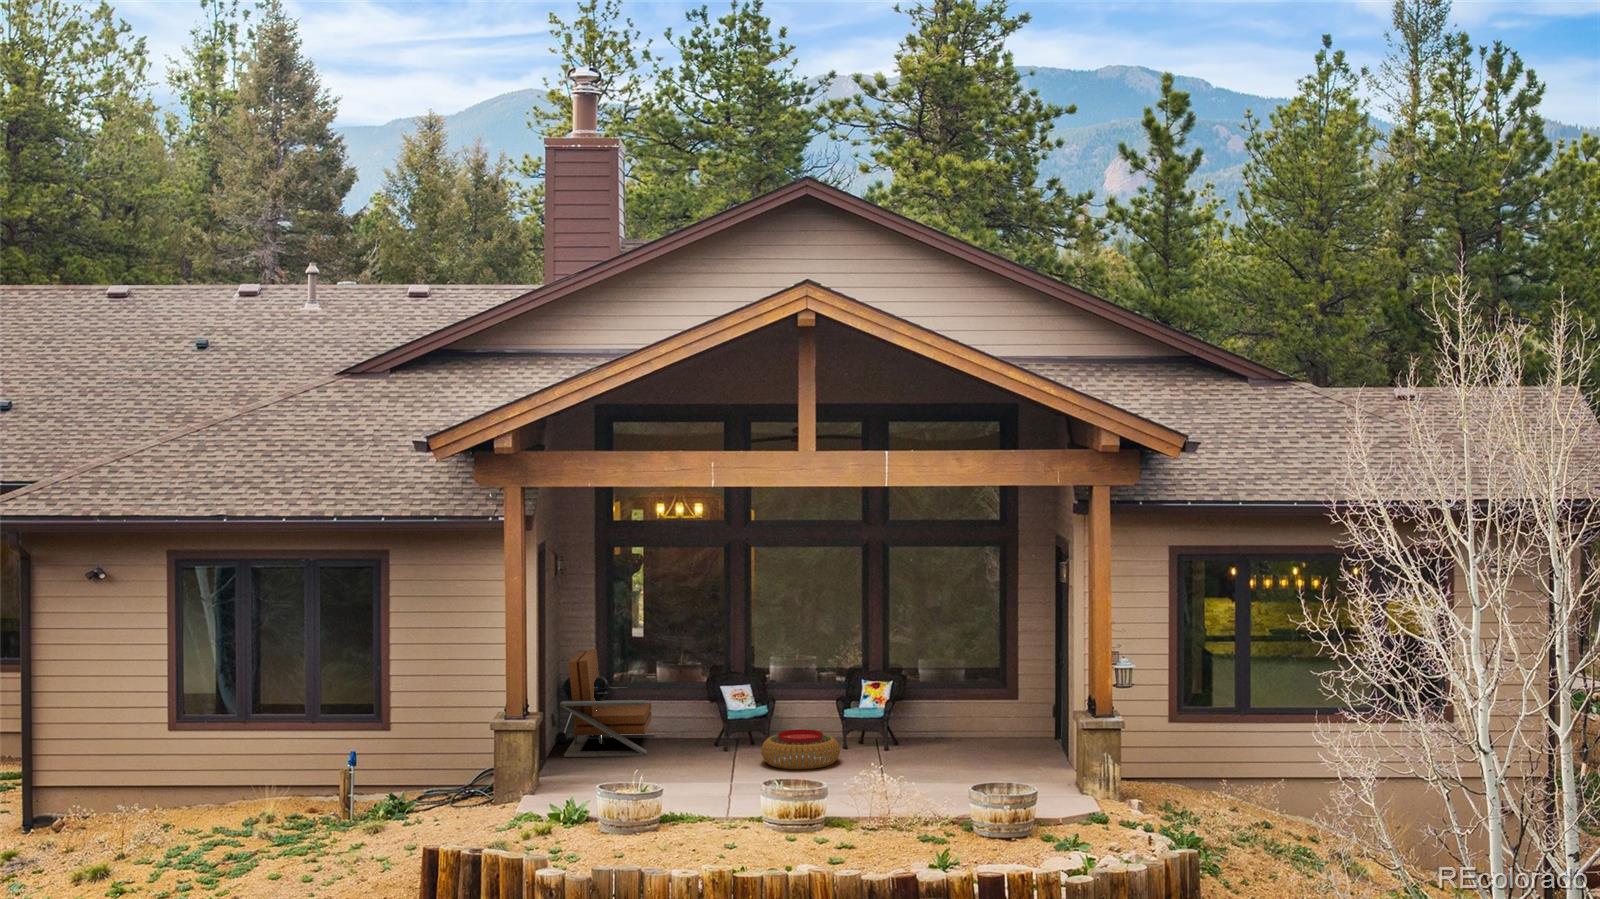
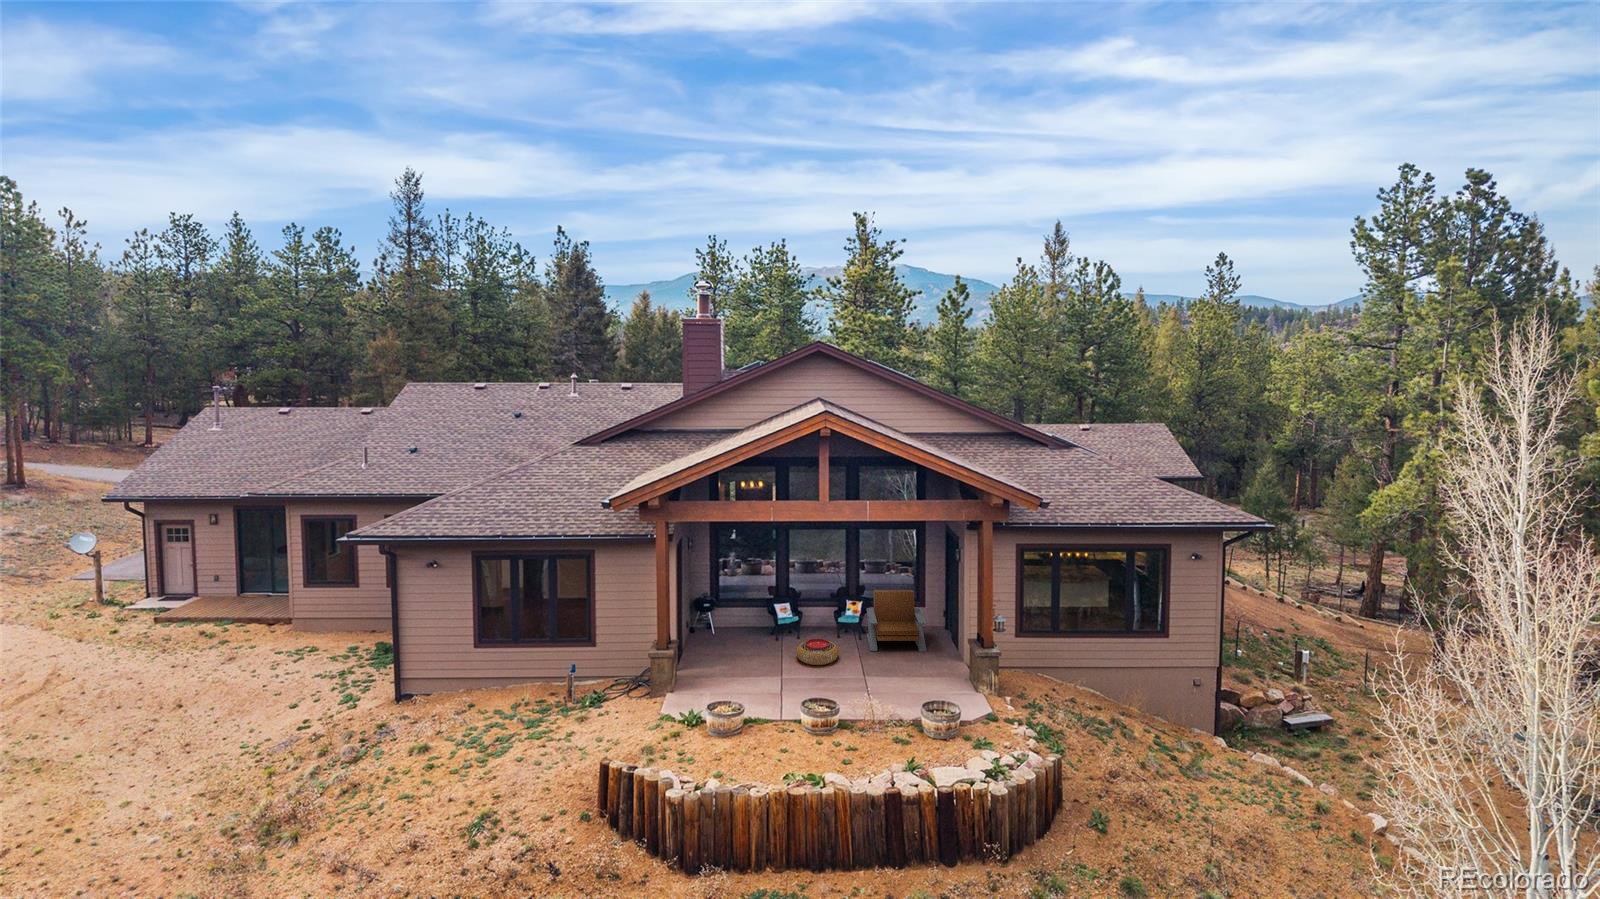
lounge chair: present [560,649,655,757] -> present [867,590,927,651]

